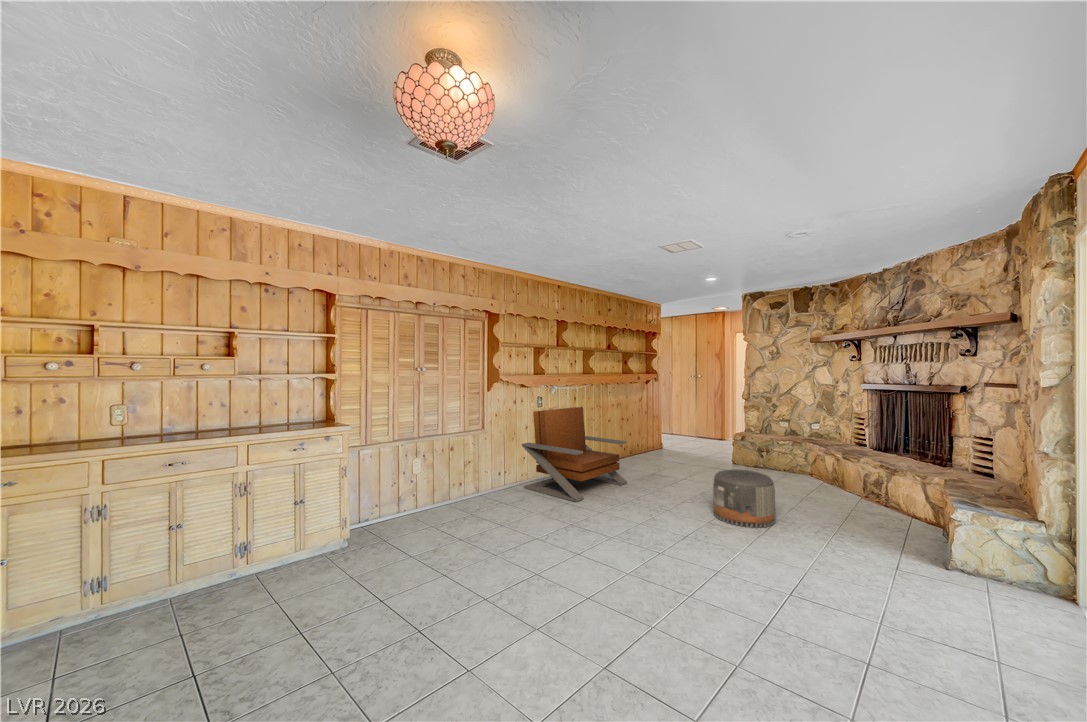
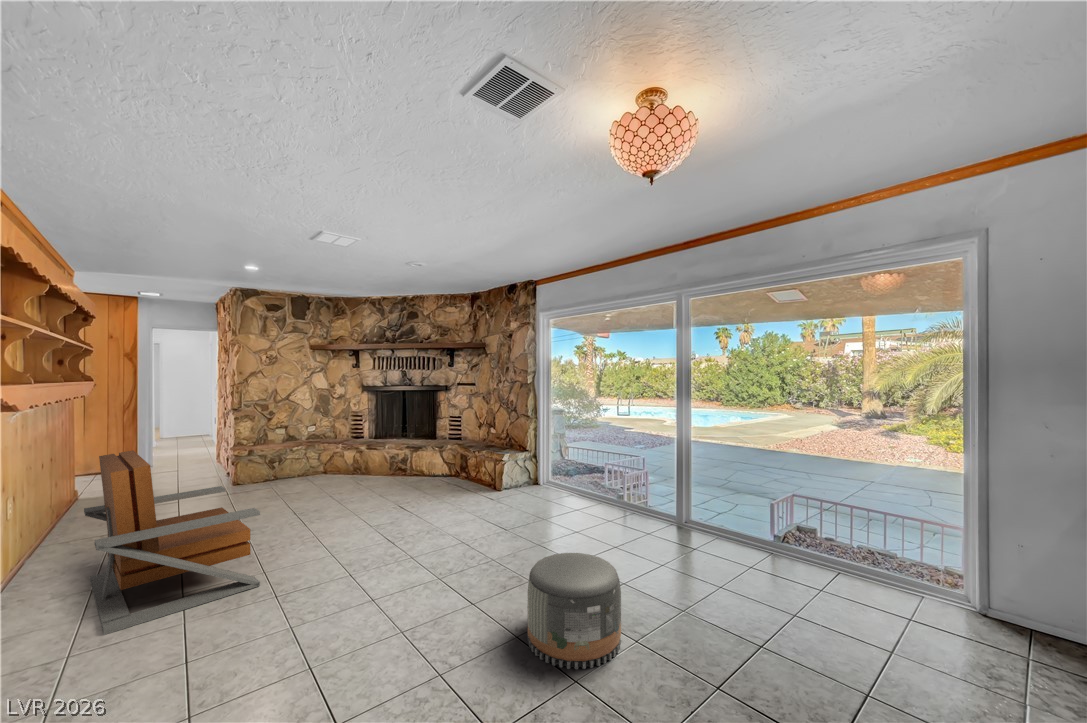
pouf: present [713,469,775,528] -> present [528,553,621,669]

